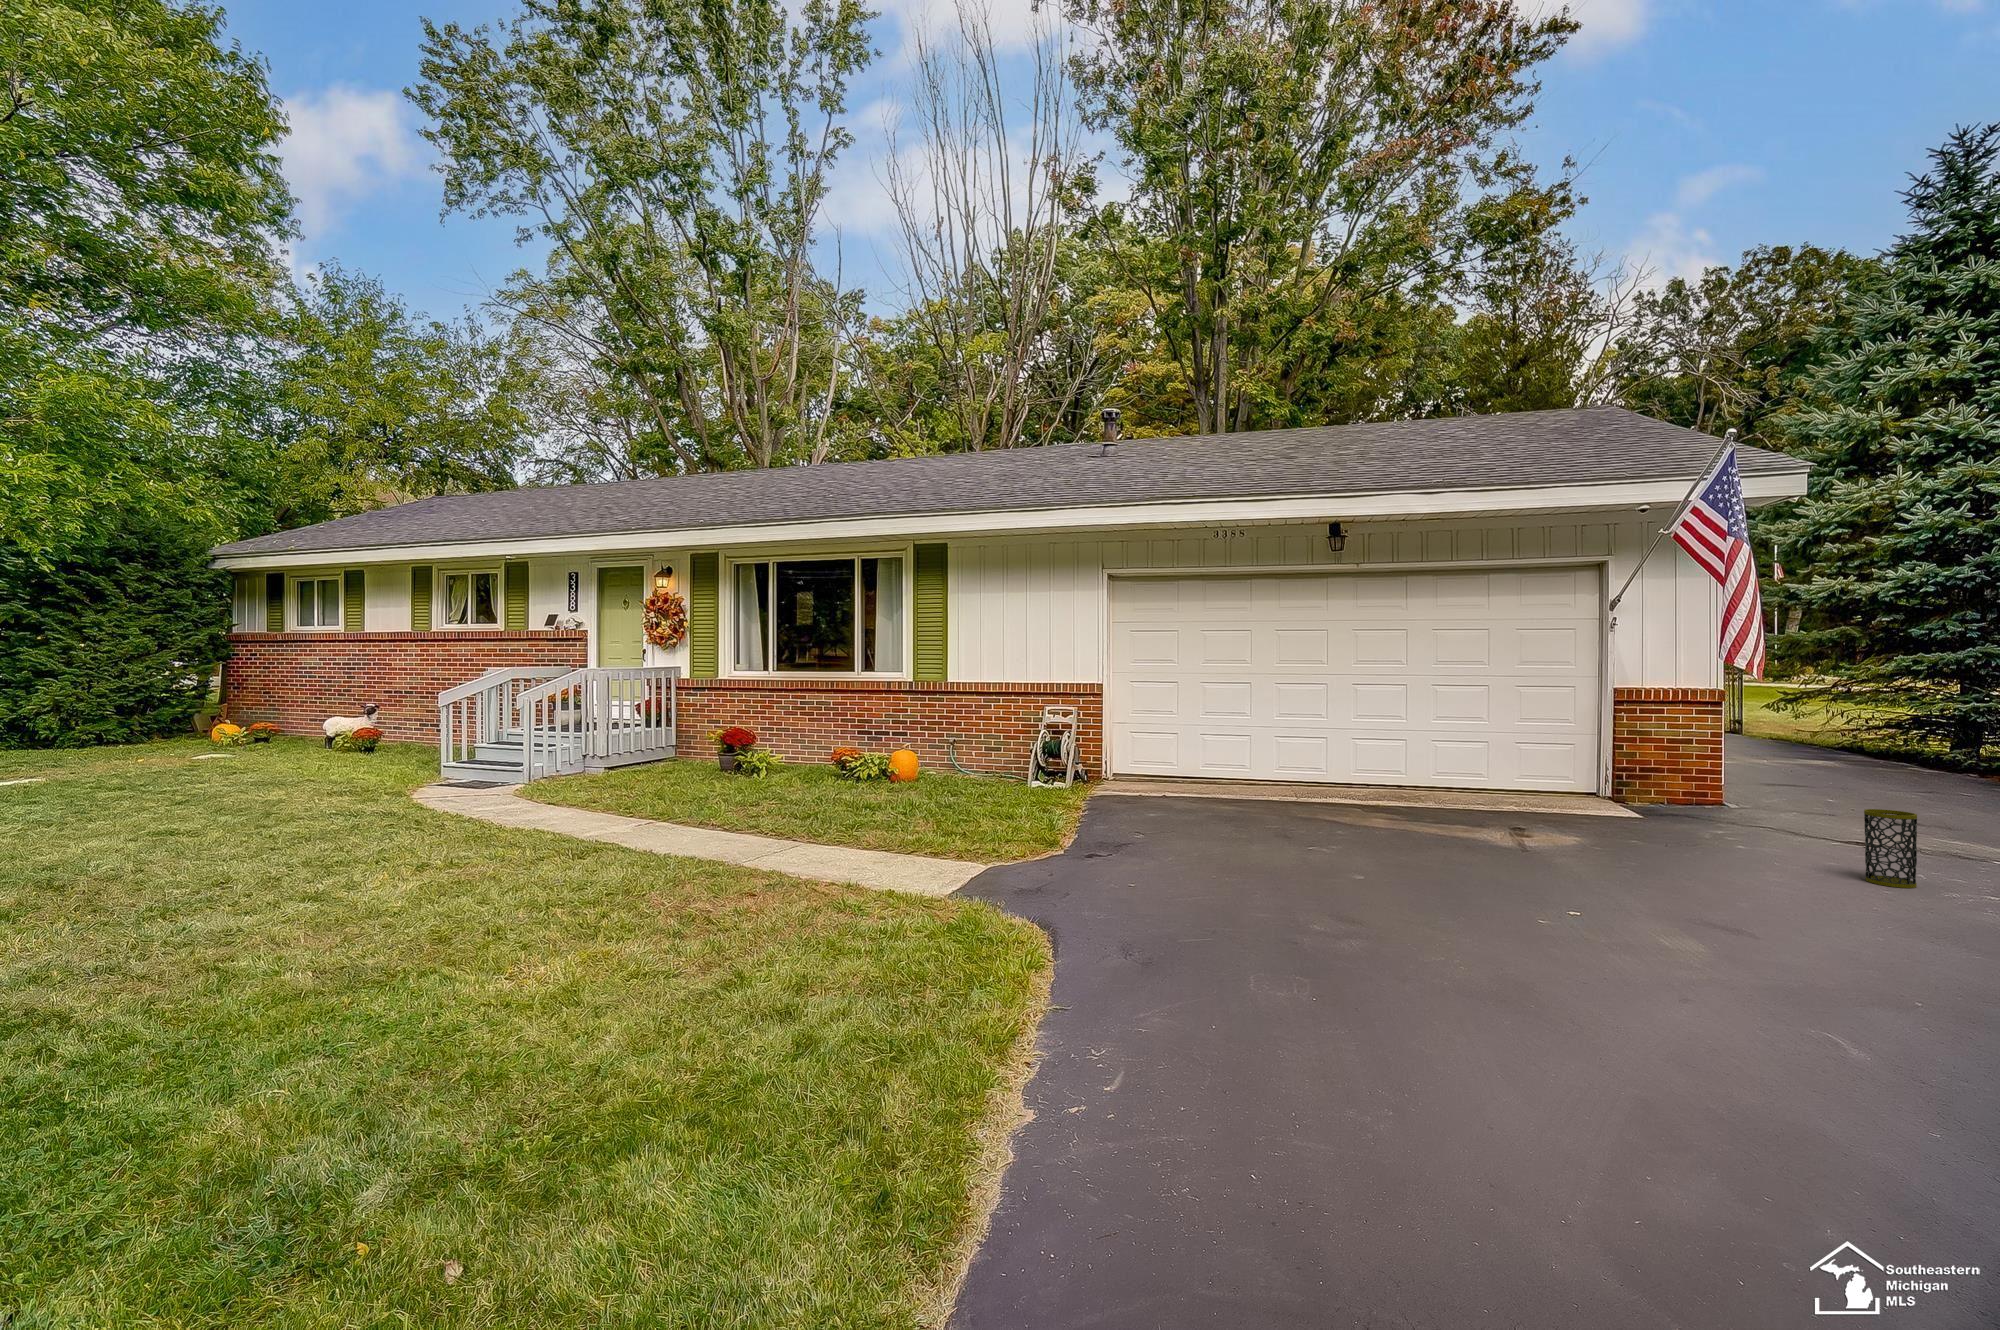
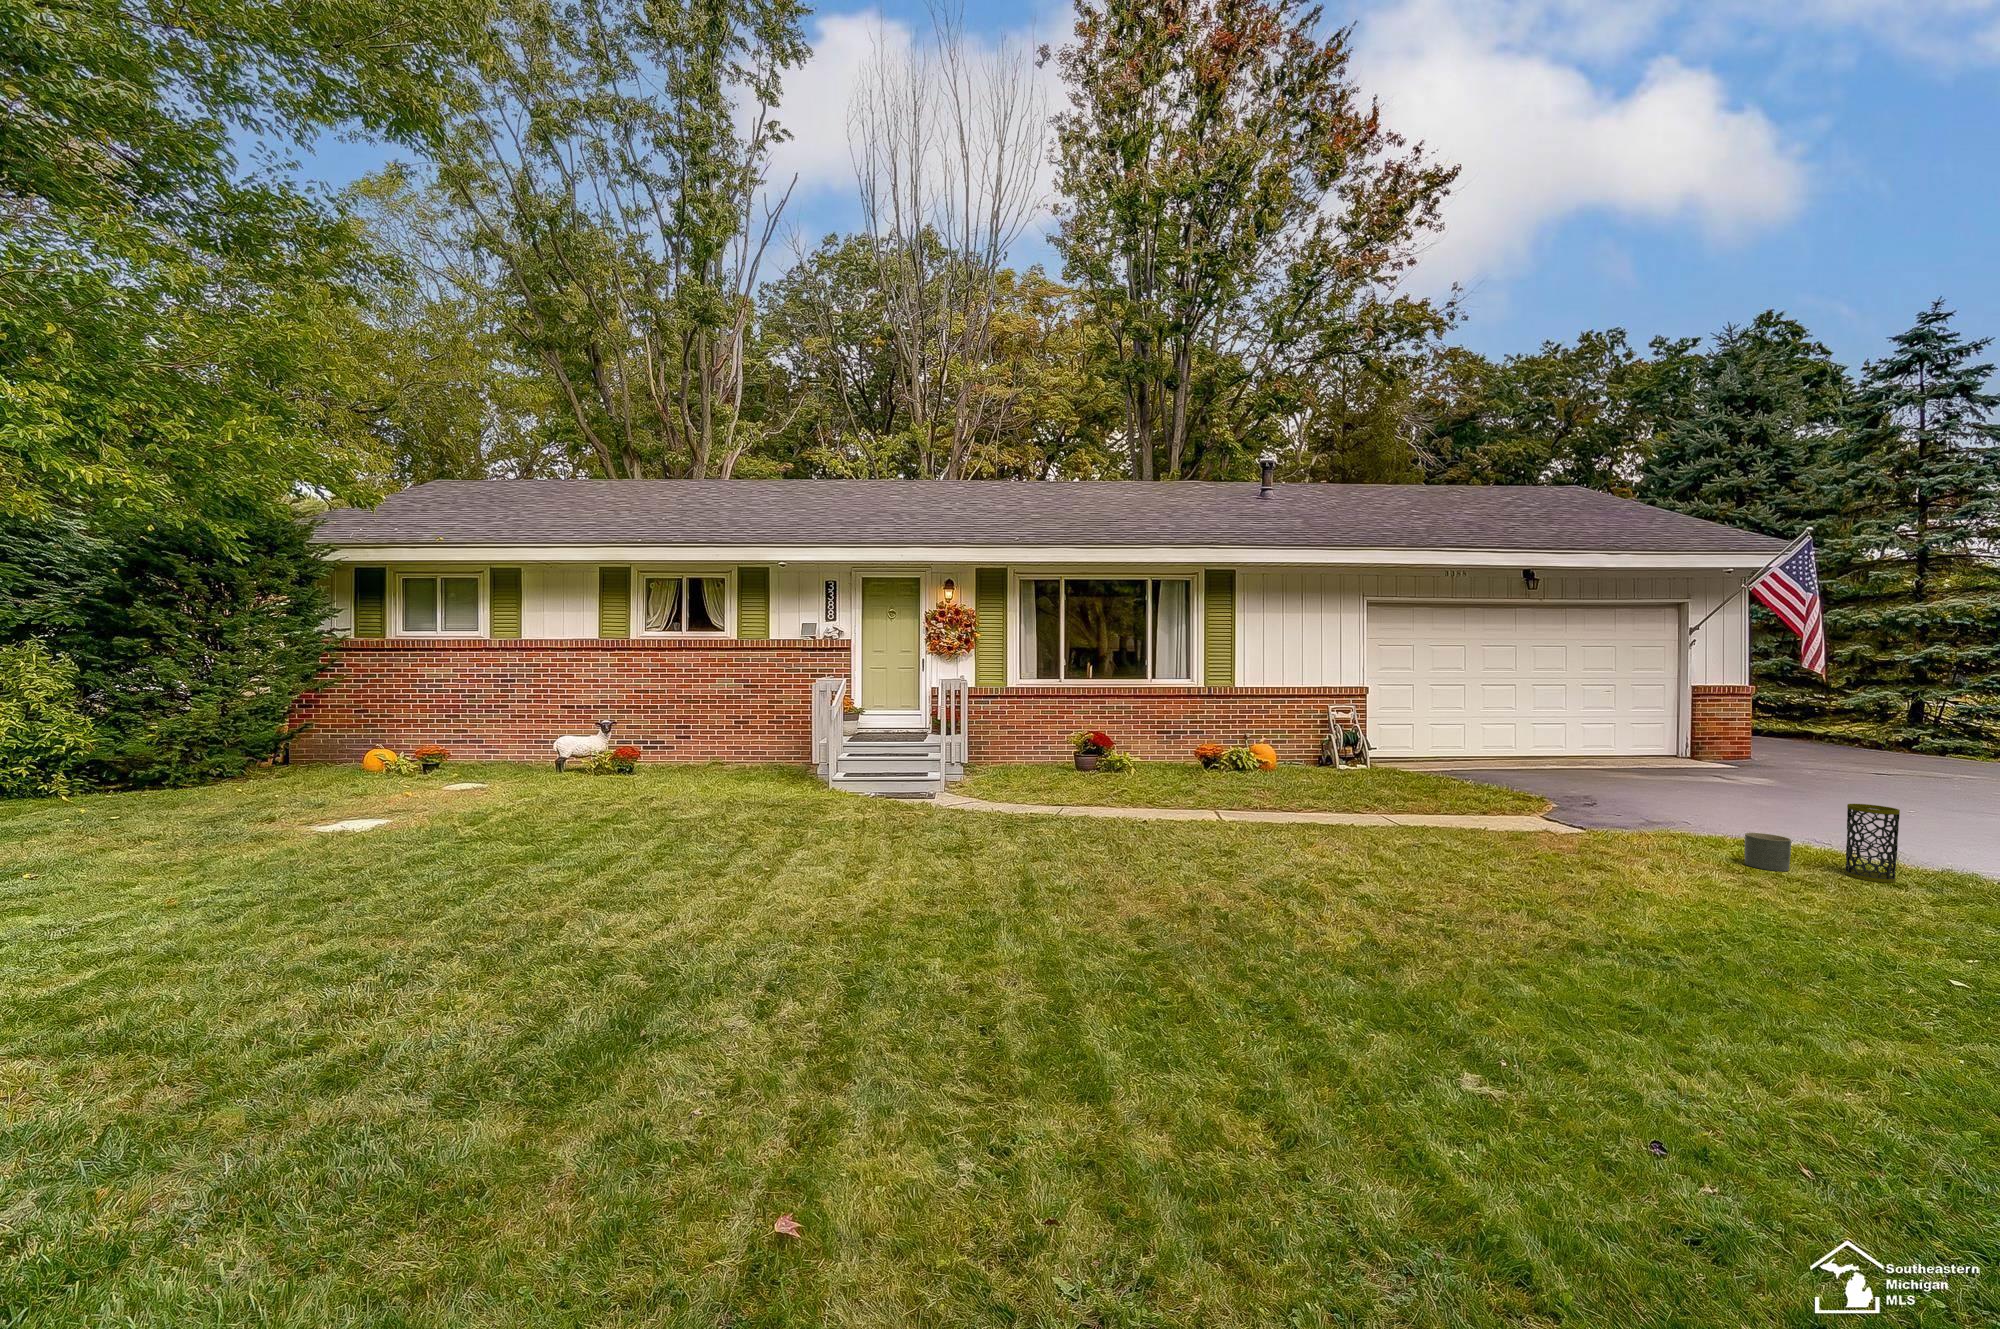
planter: none [1762,840,1809,878] -> present [1745,833,1791,871]

